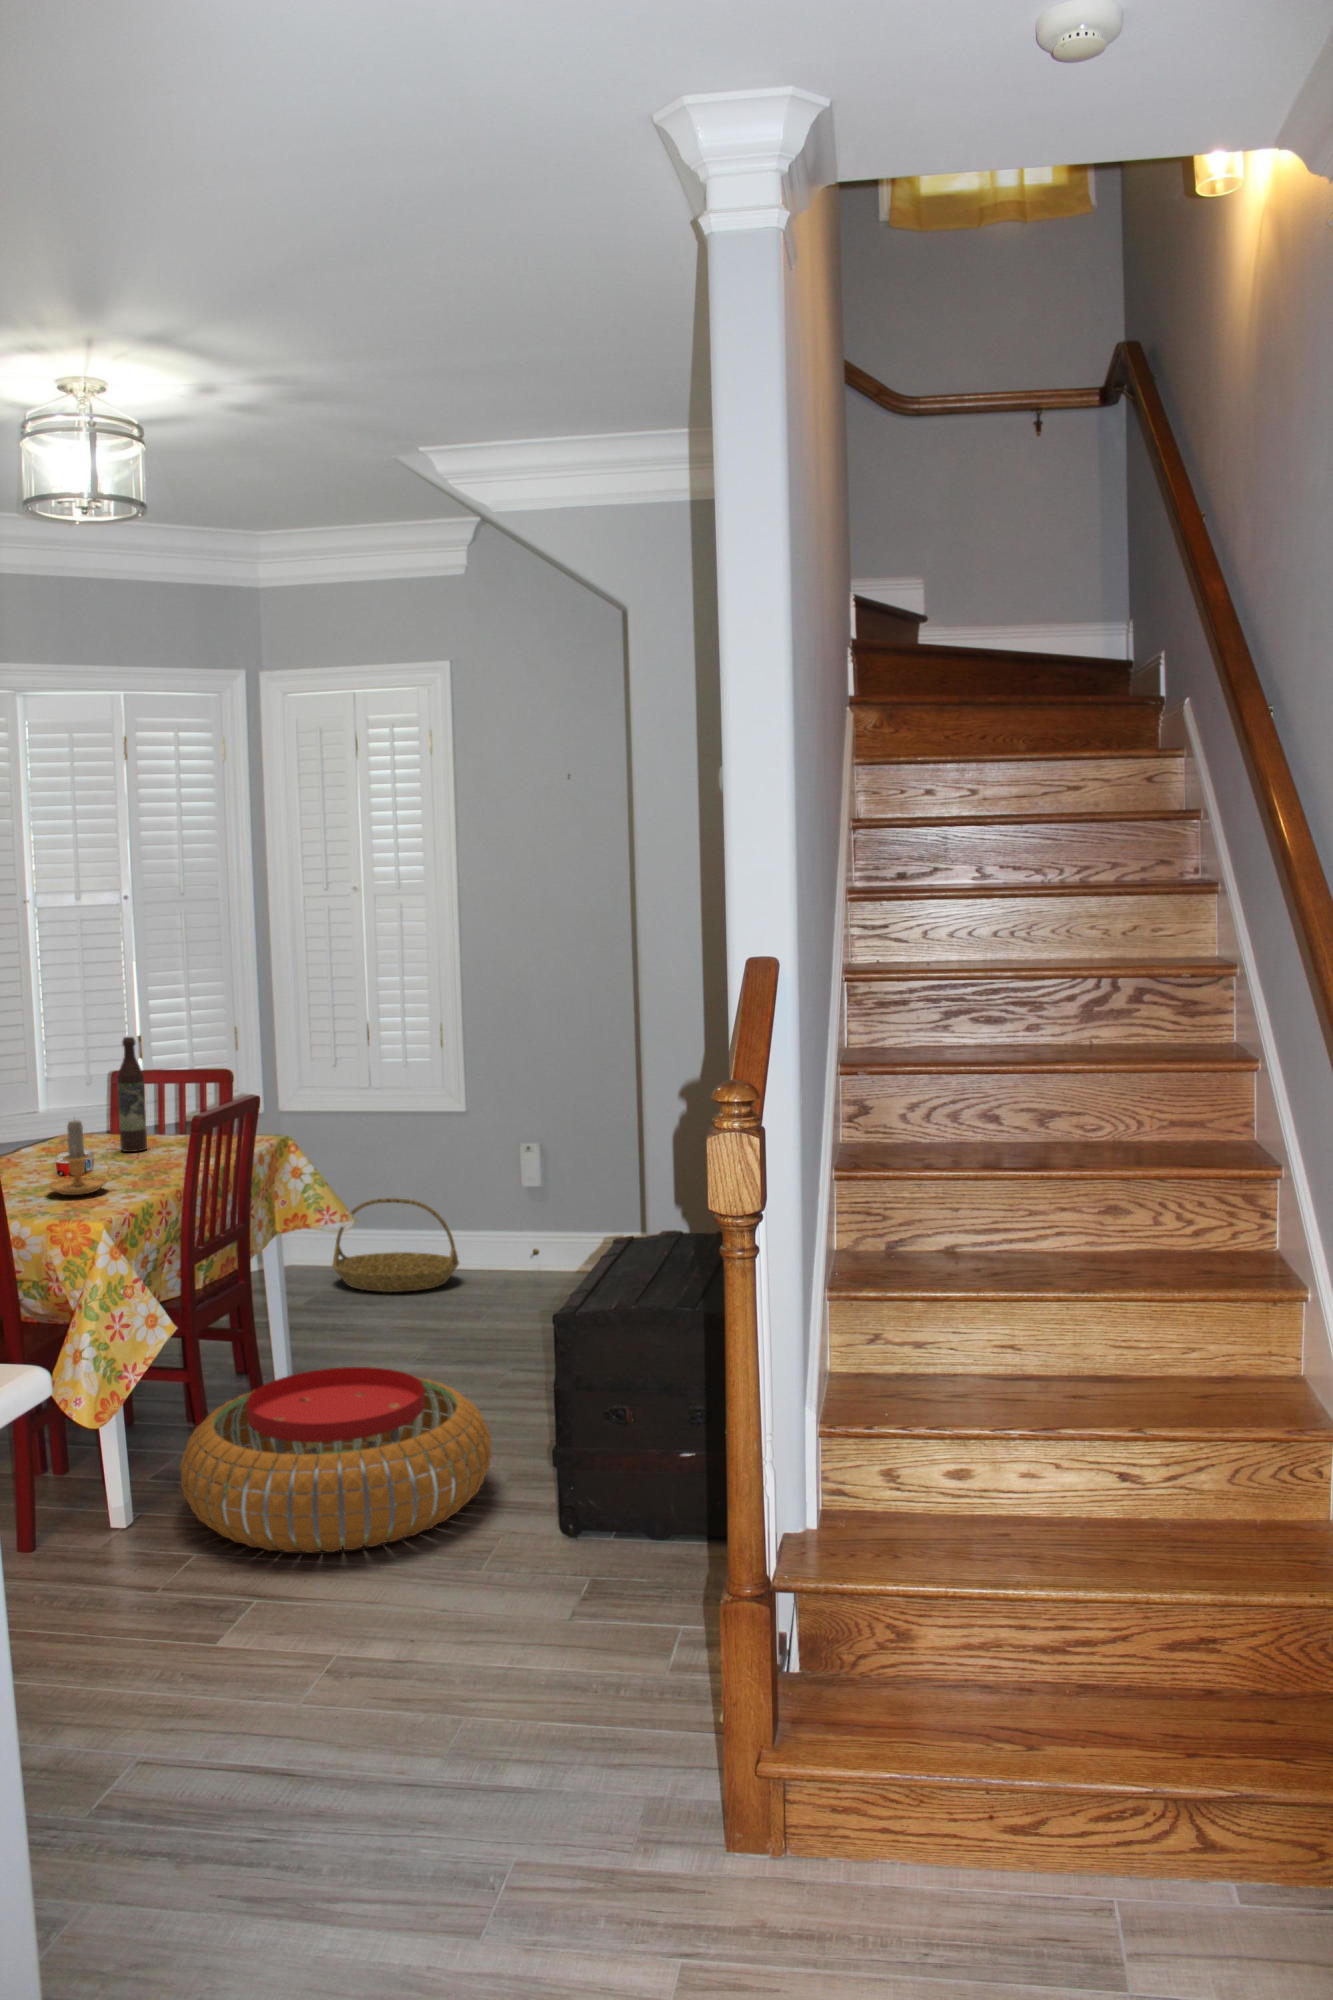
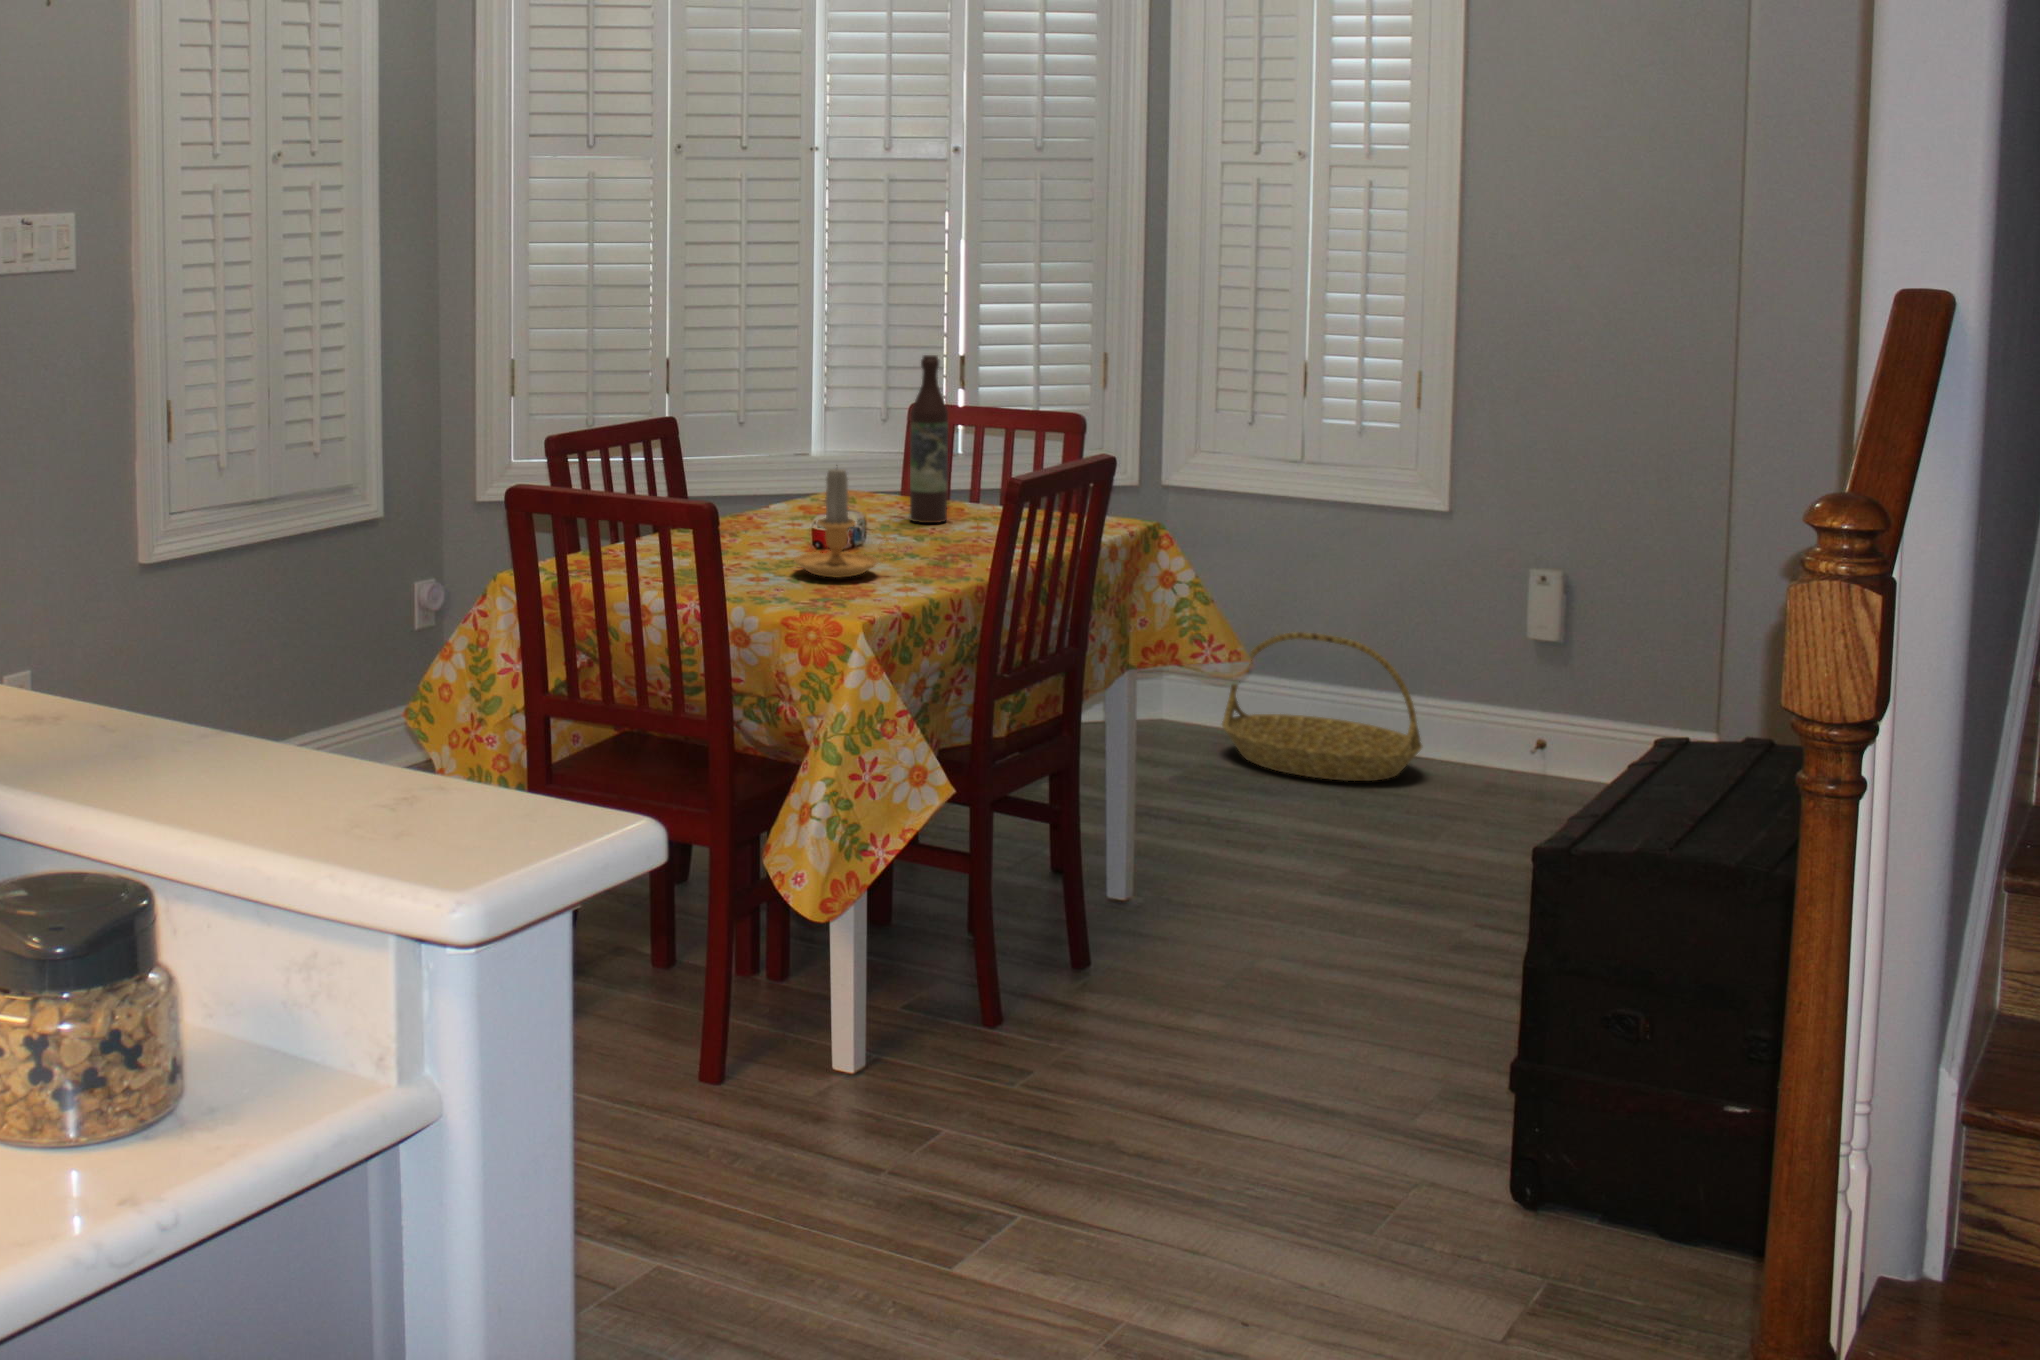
pouf: present [180,1367,491,1553] -> none [947,888,1440,1188]

